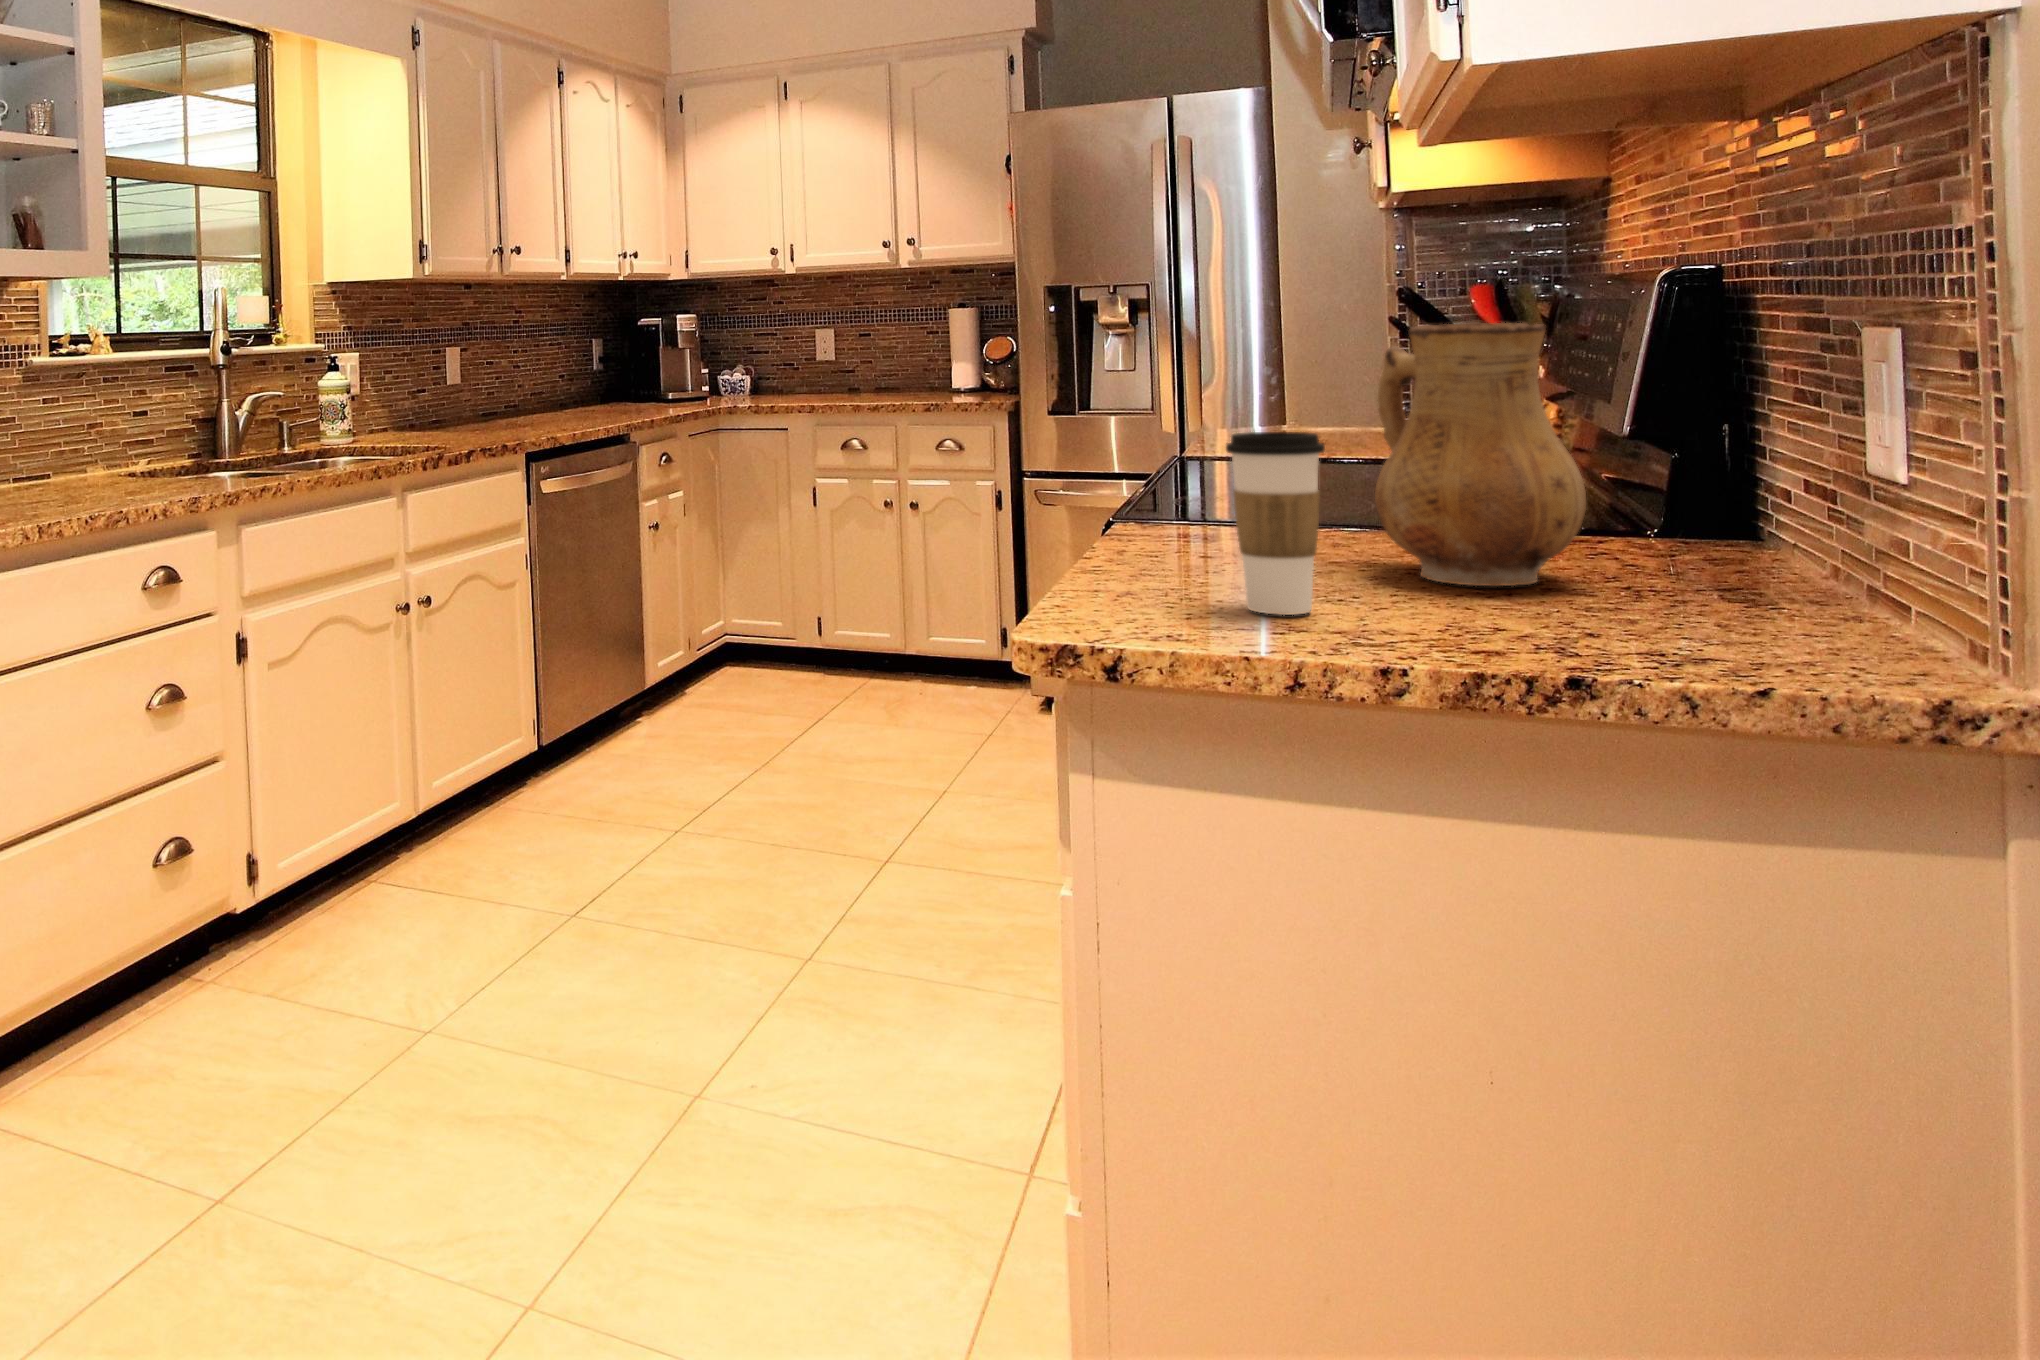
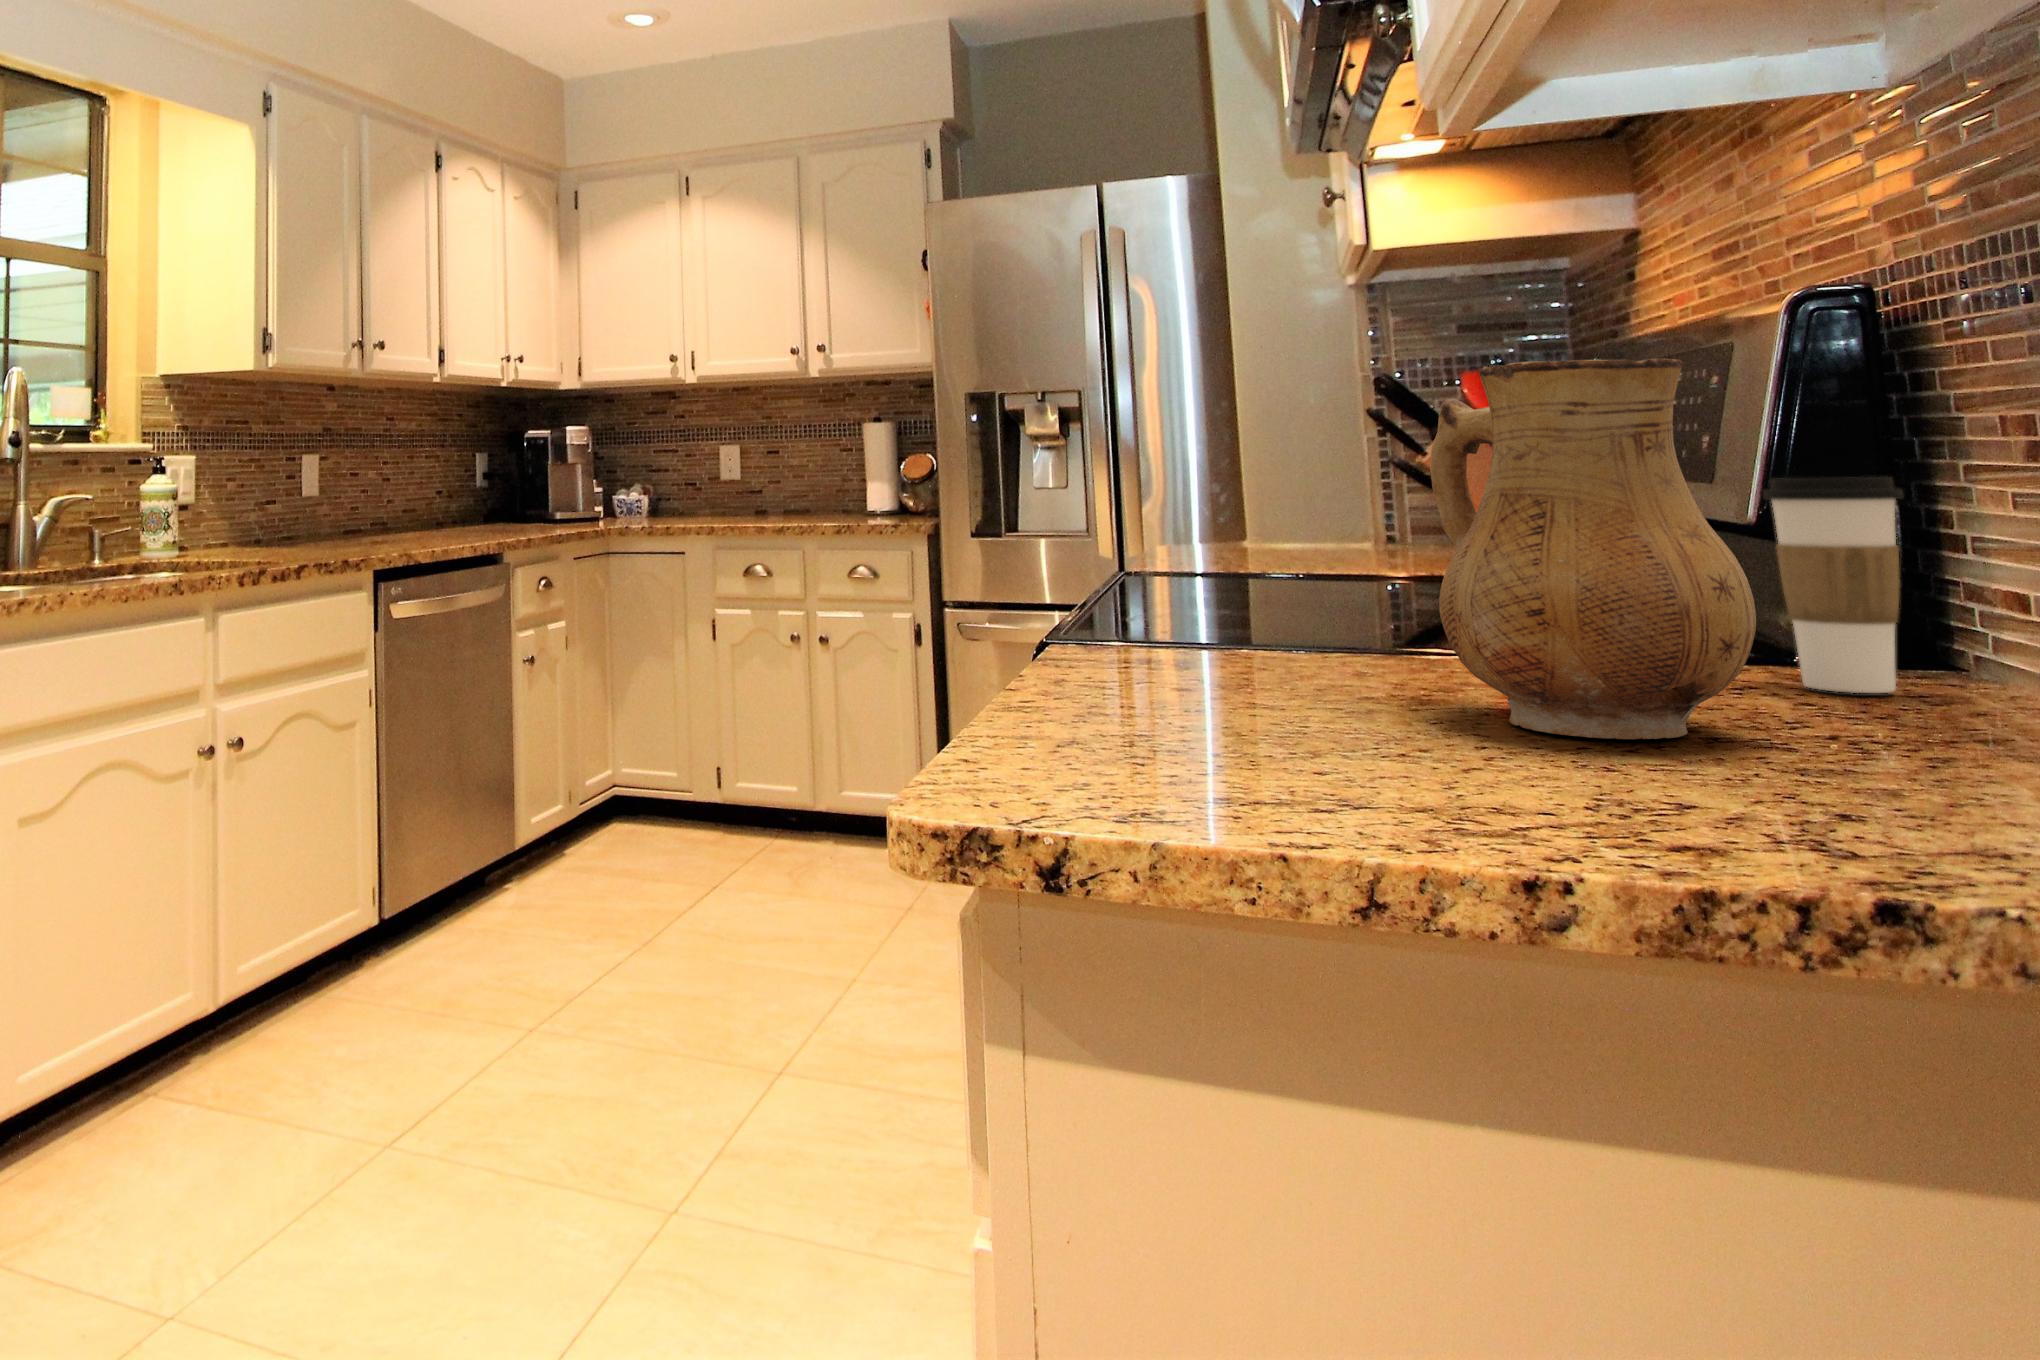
coffee cup: present [1226,432,1325,615] -> present [1763,477,1903,693]

